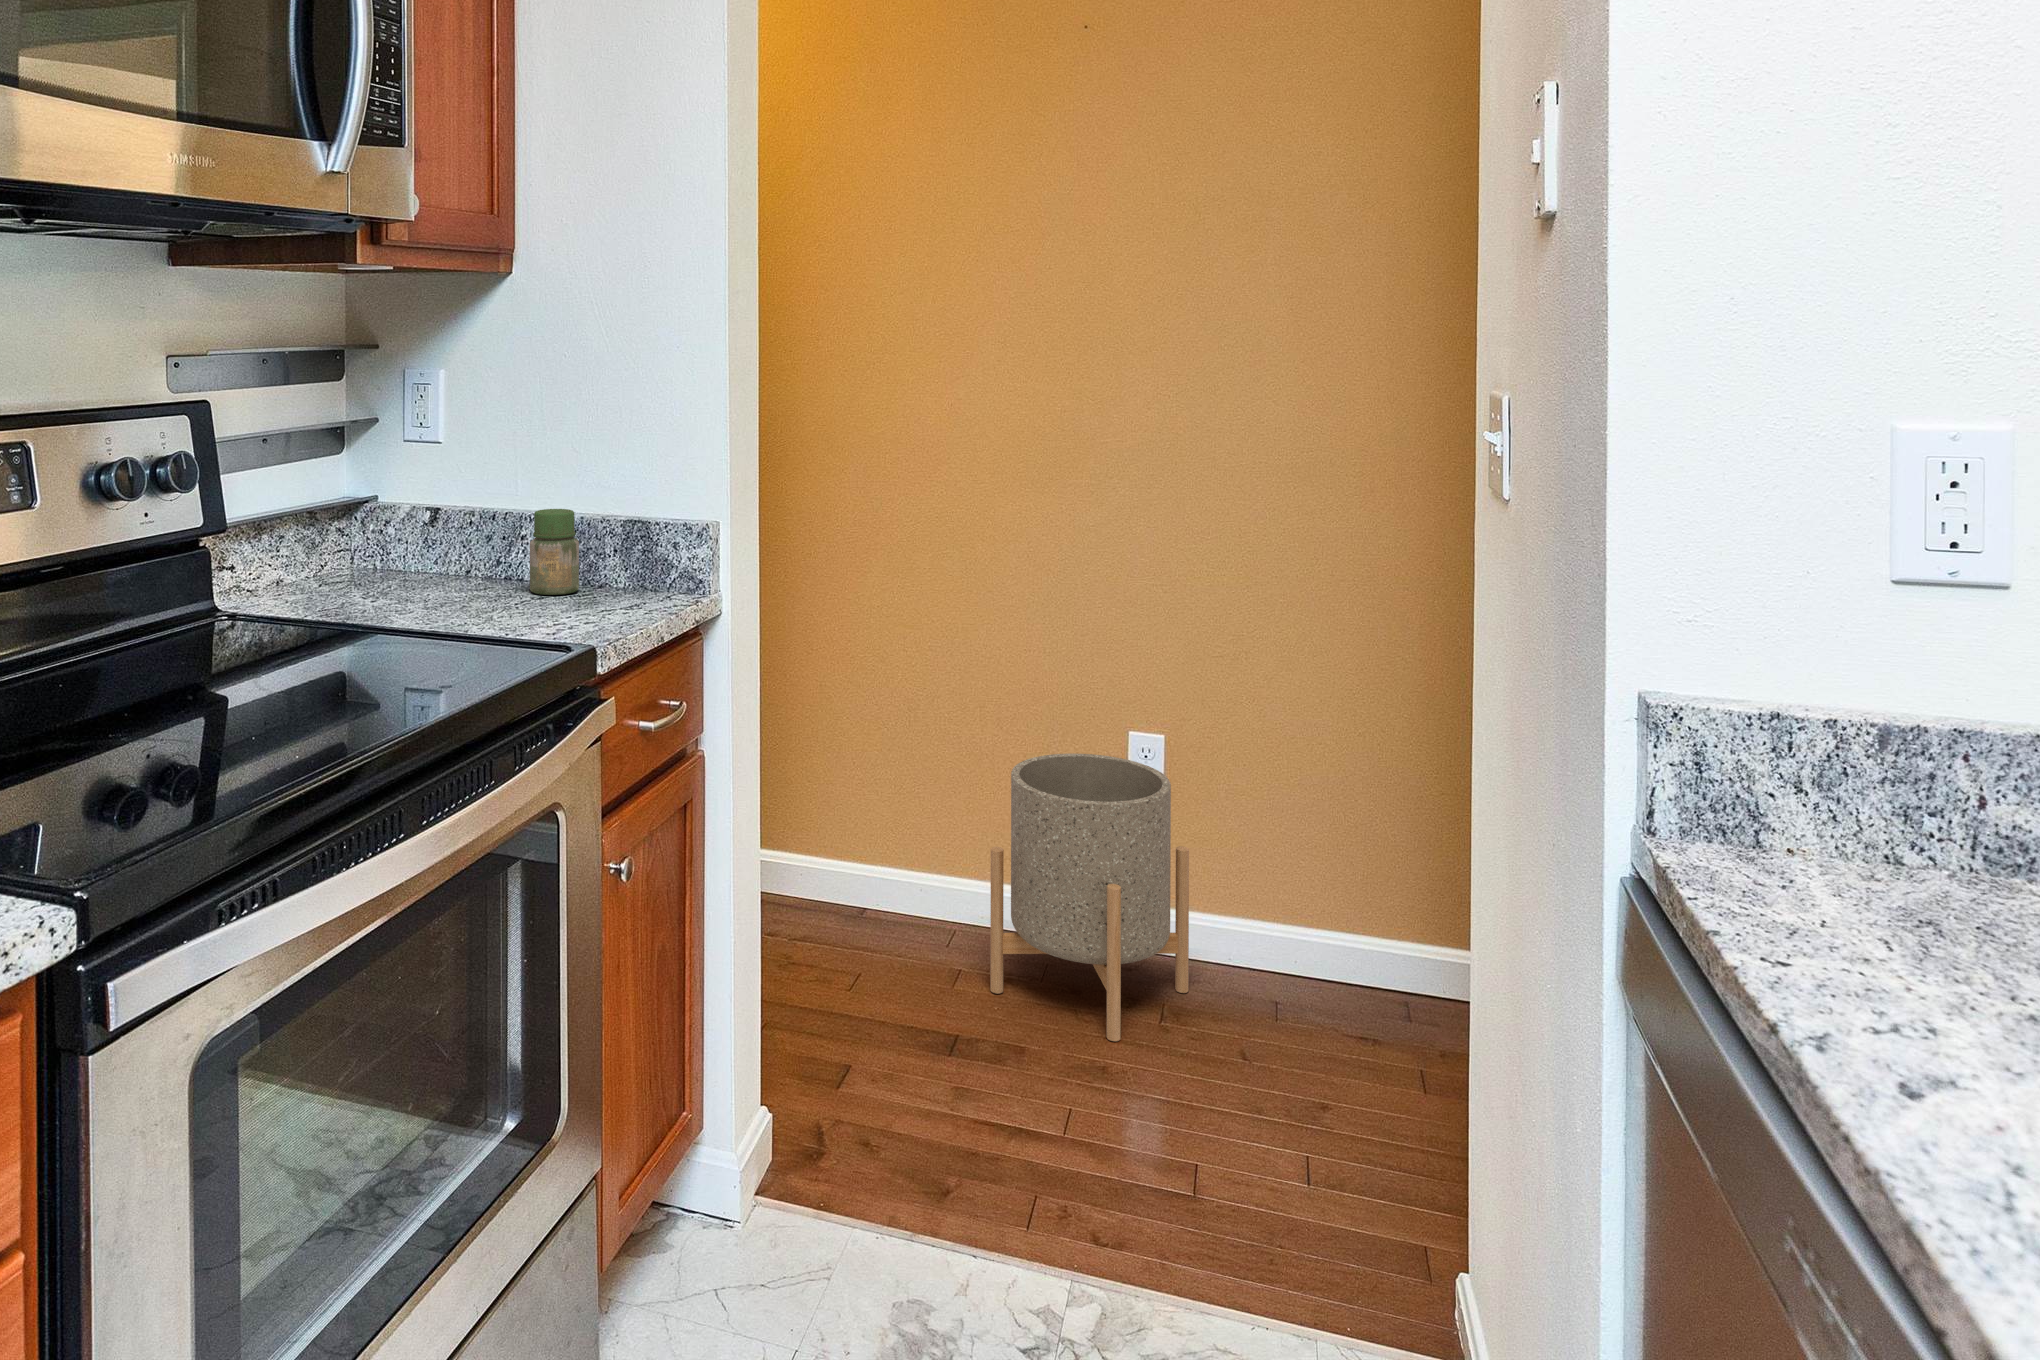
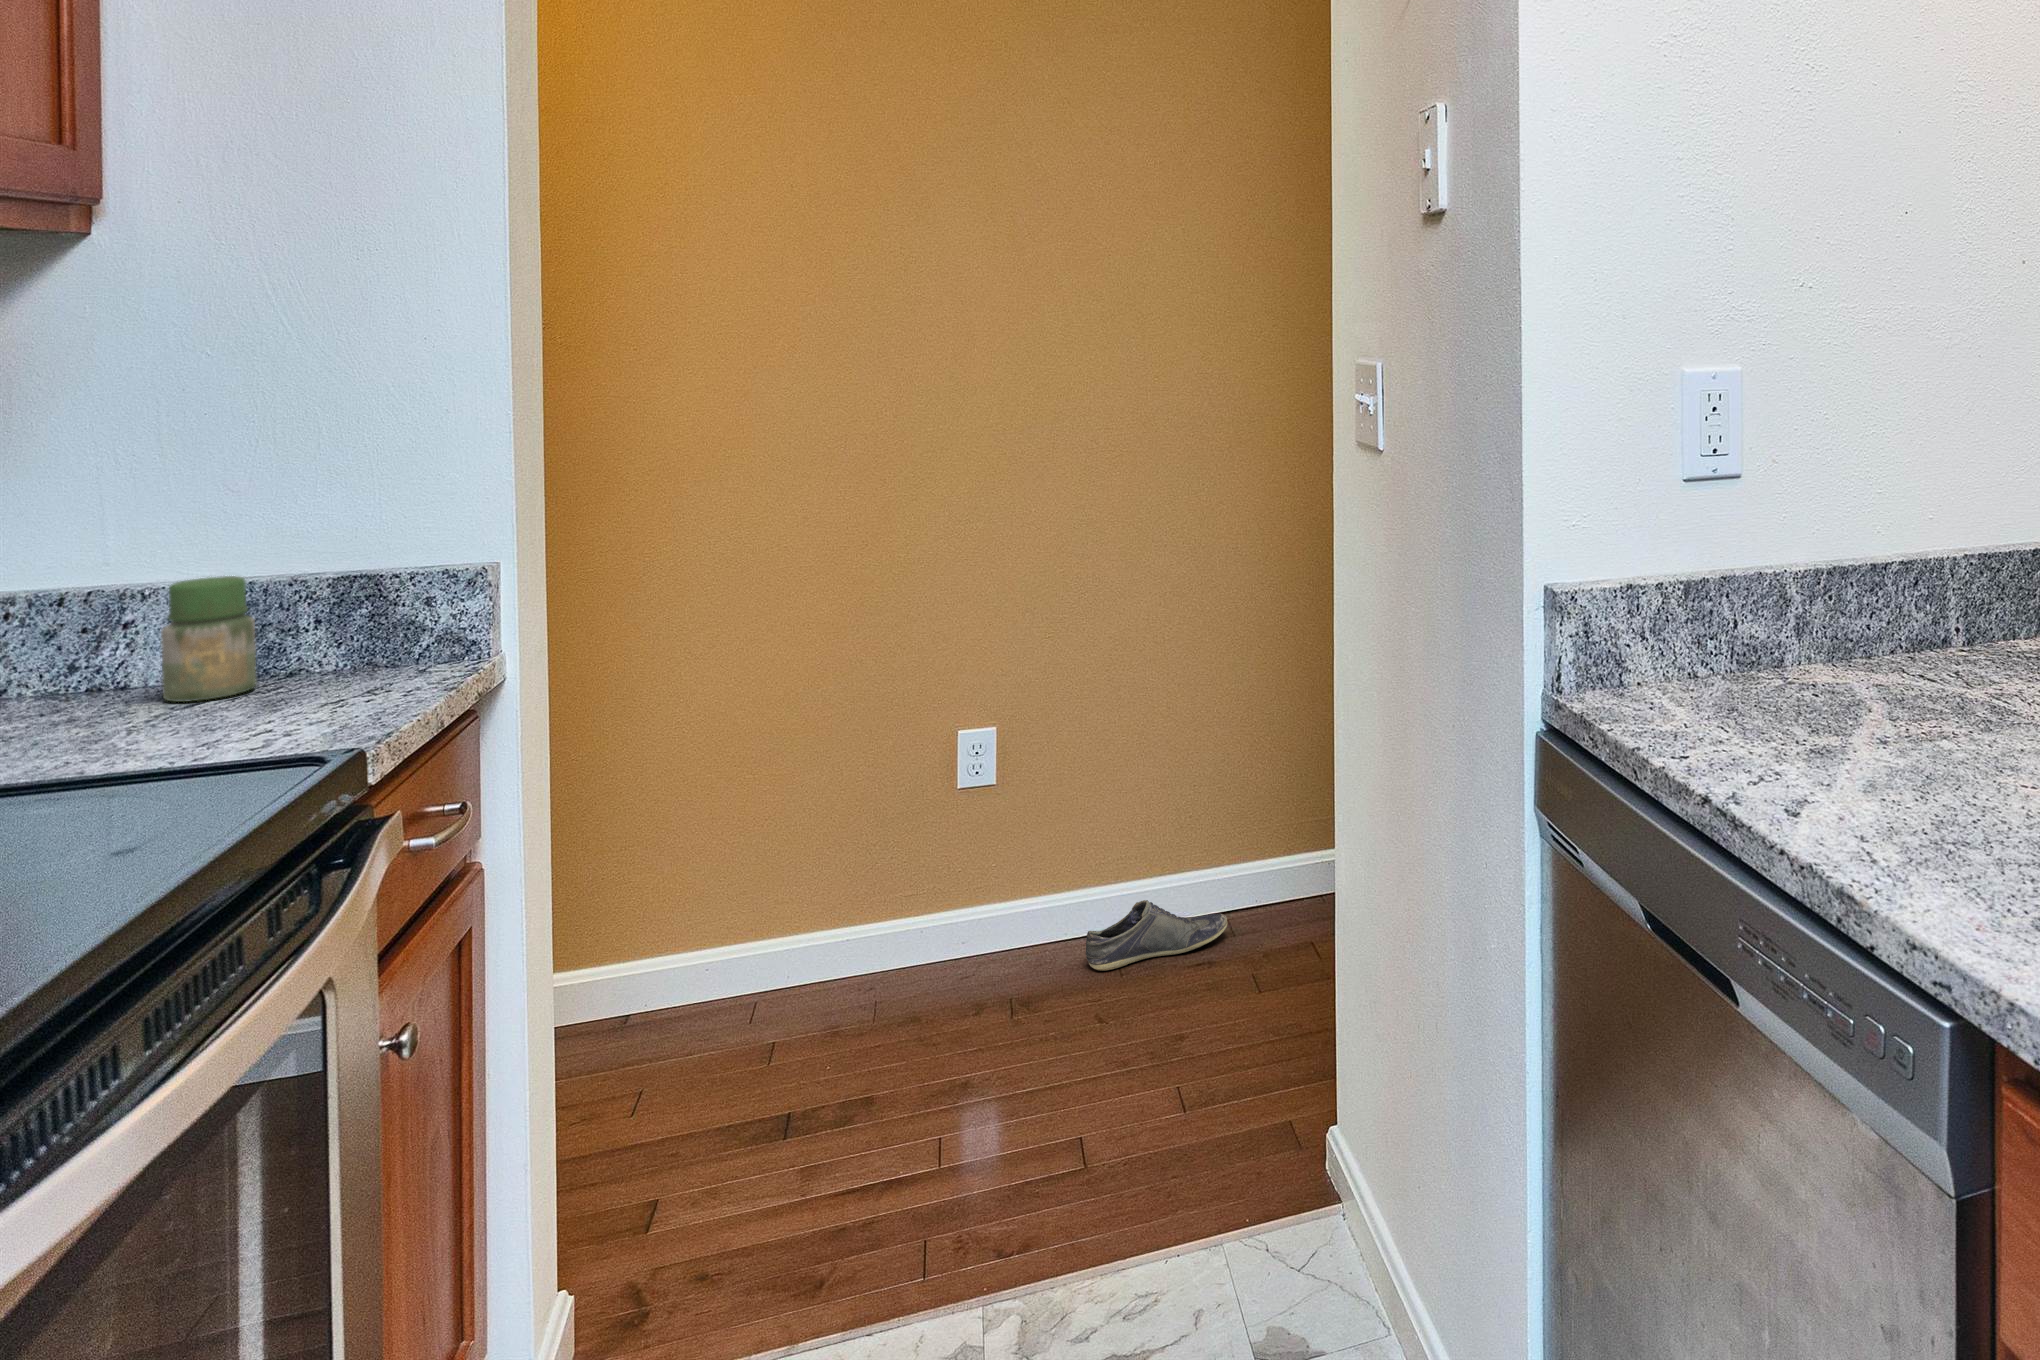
planter: present [990,753,1189,1041] -> none [814,767,1032,1058]
shoe: none [1244,943,1403,1012] -> present [1086,900,1227,971]

